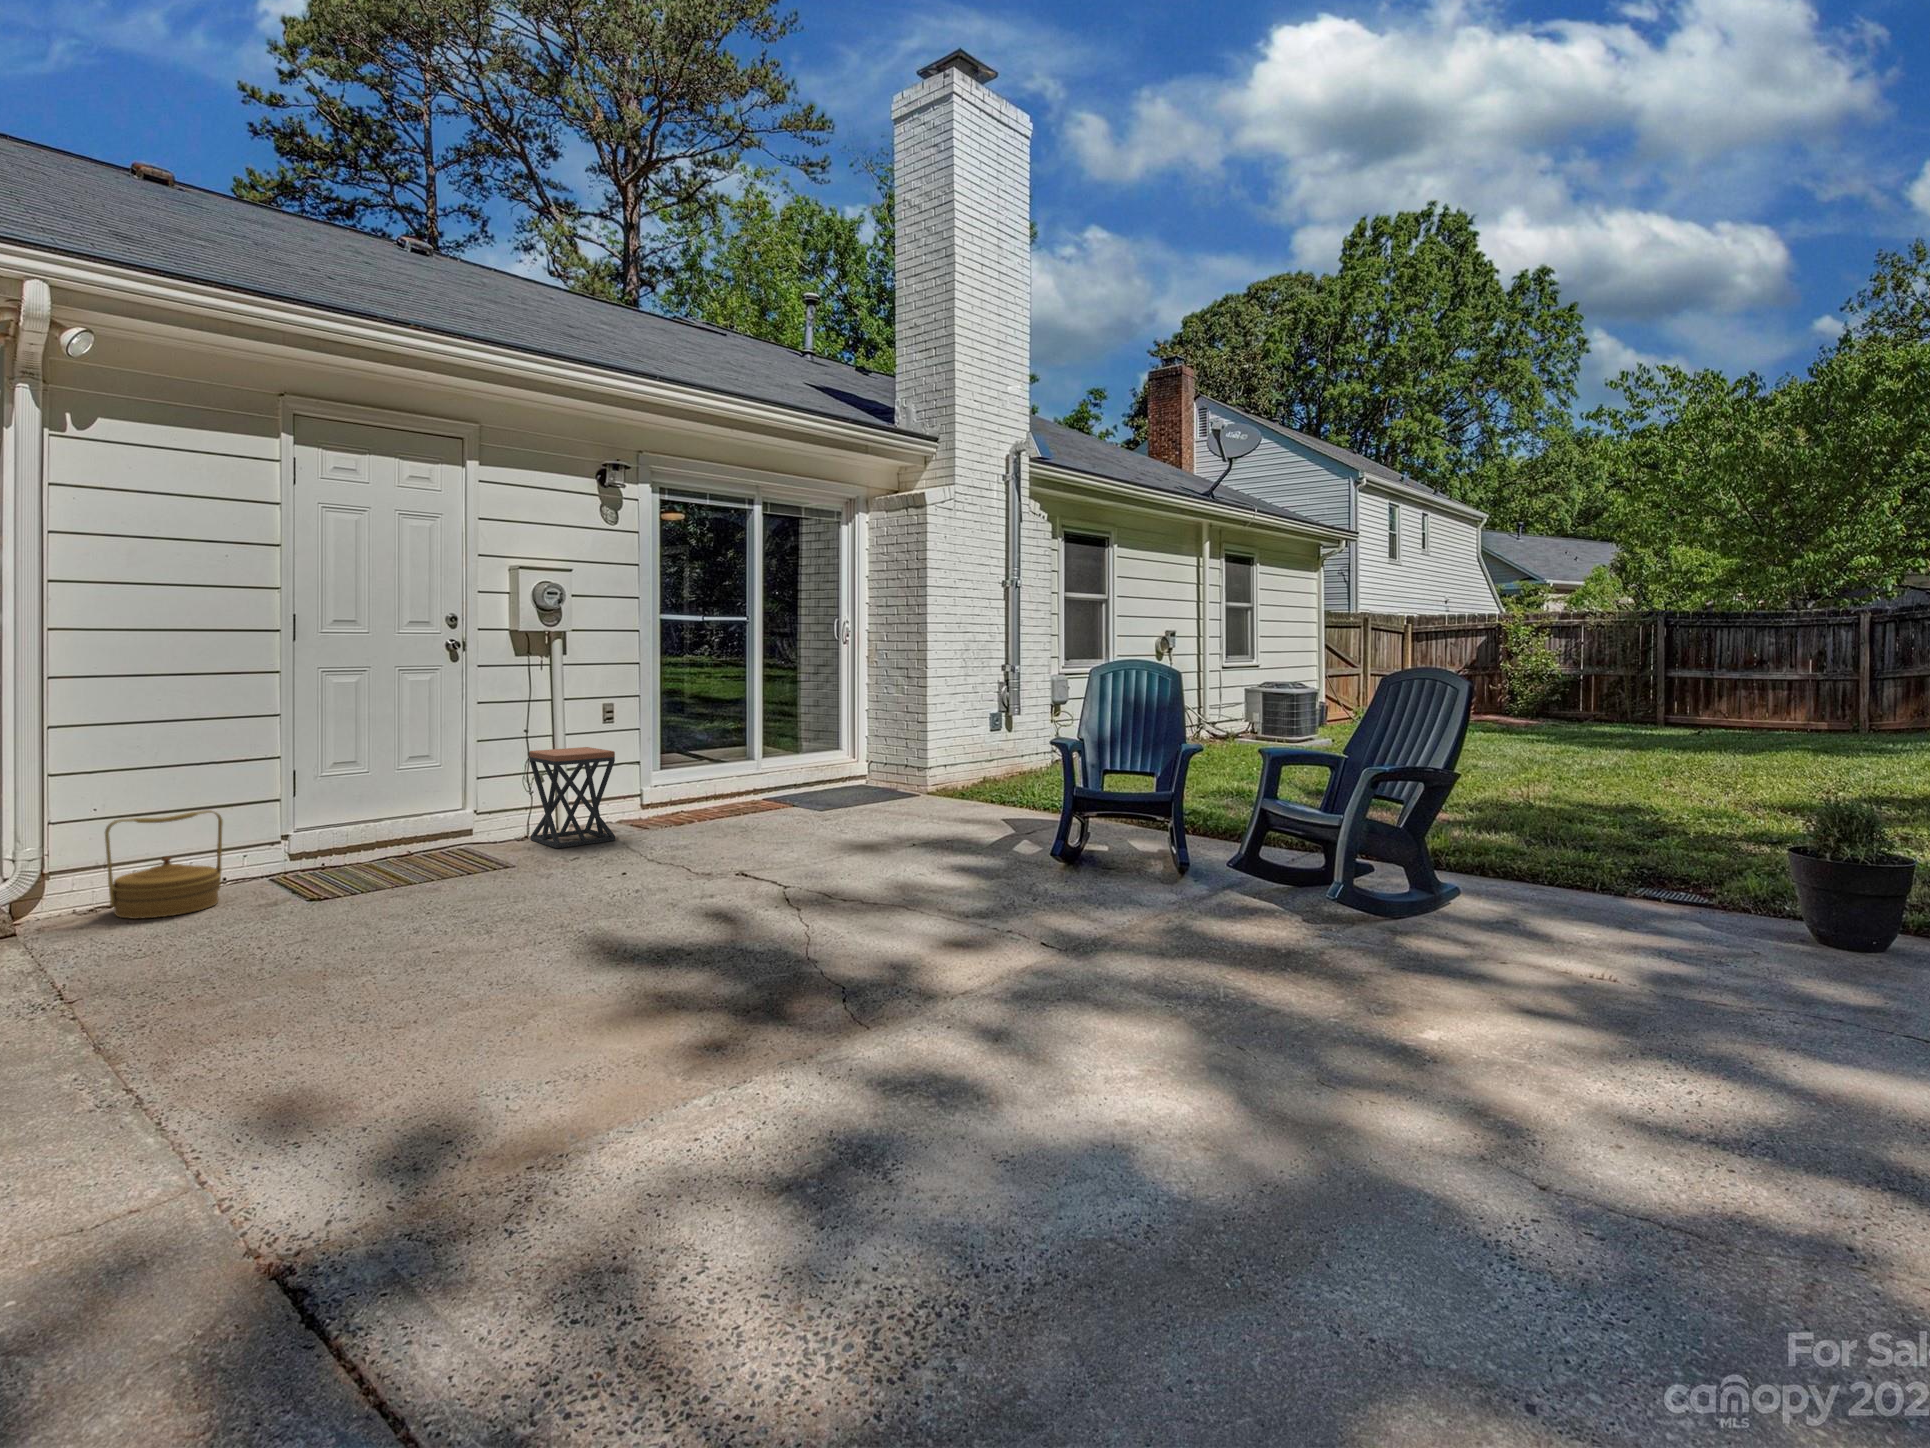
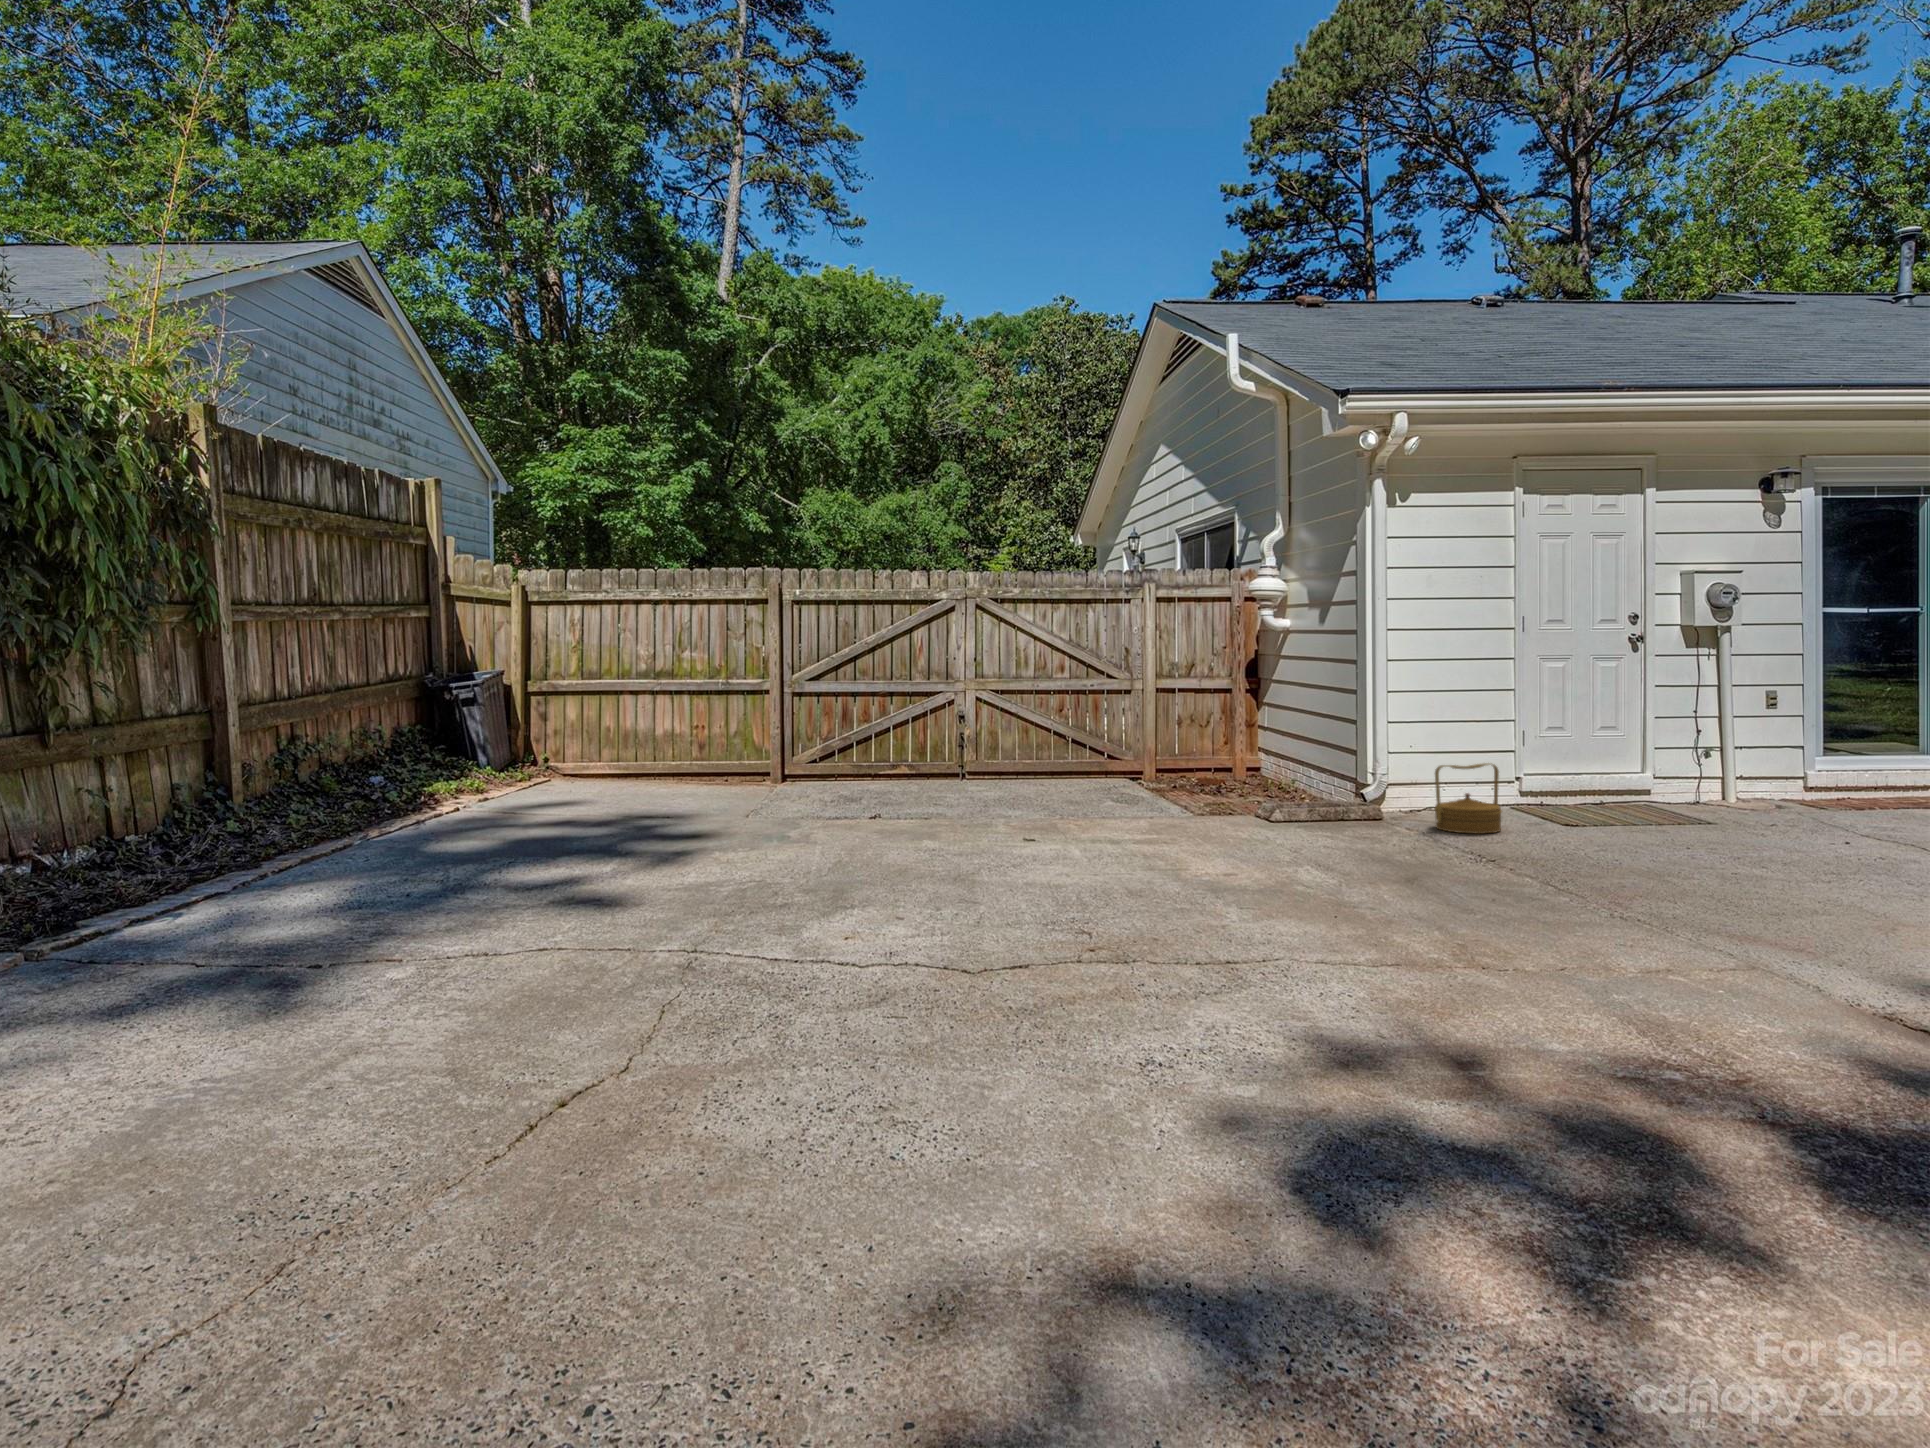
stool: present [529,747,616,848] -> none [1701,730,1800,818]

